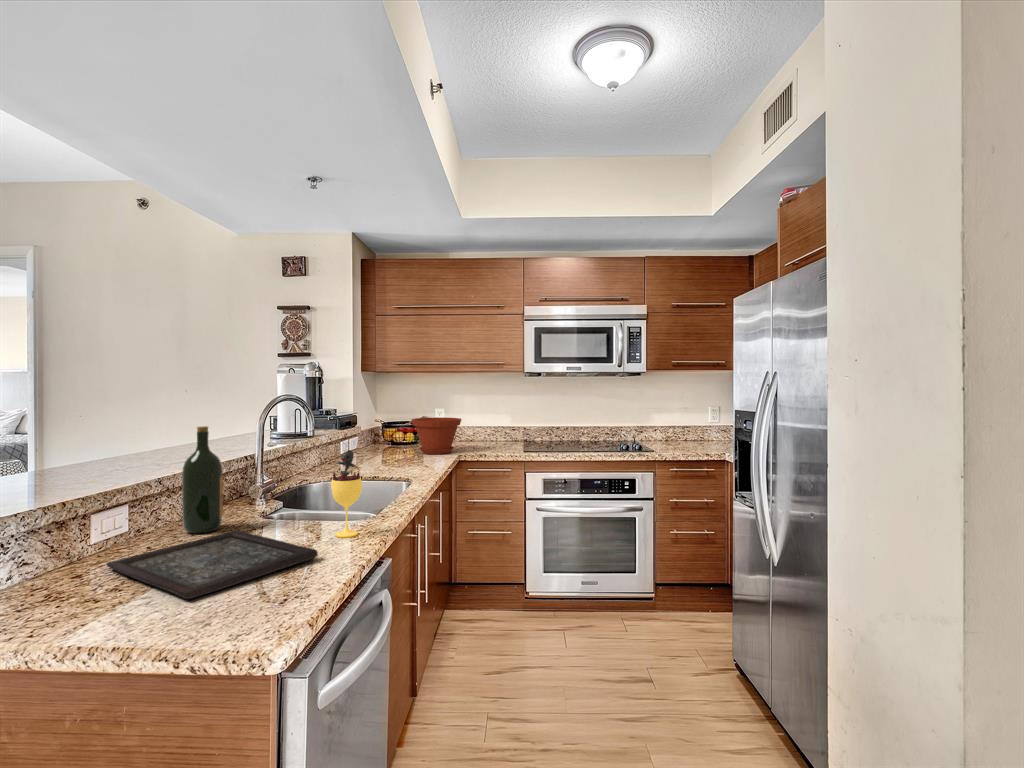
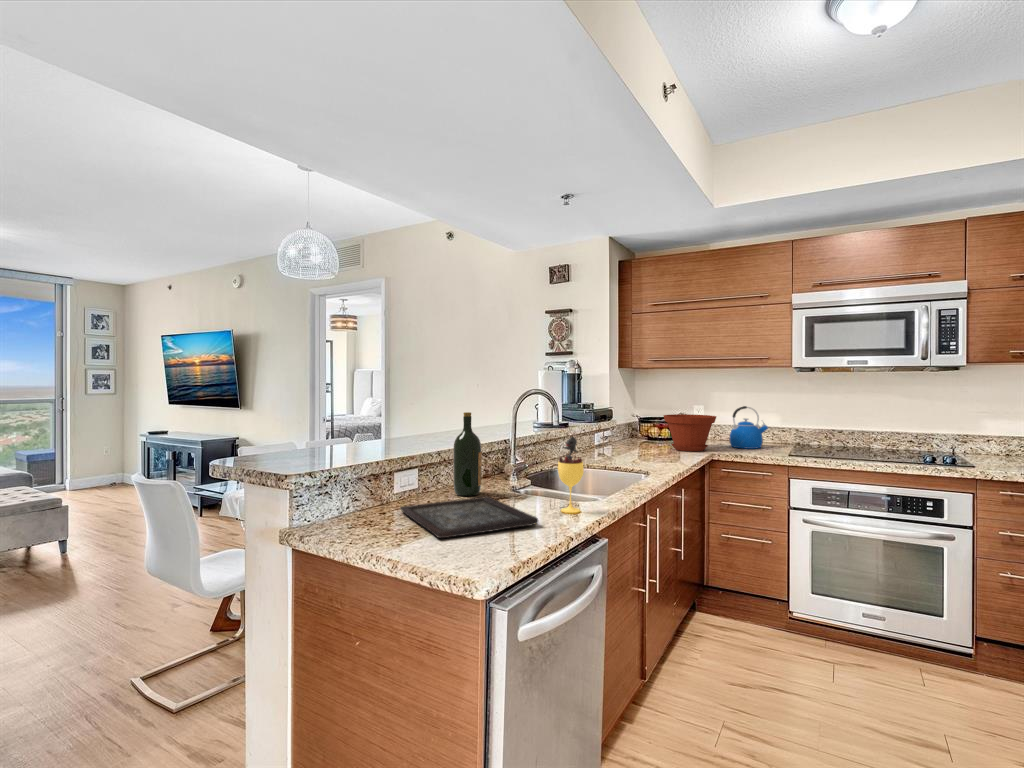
kettle: none [471,408,503,448] -> present [729,406,768,449]

